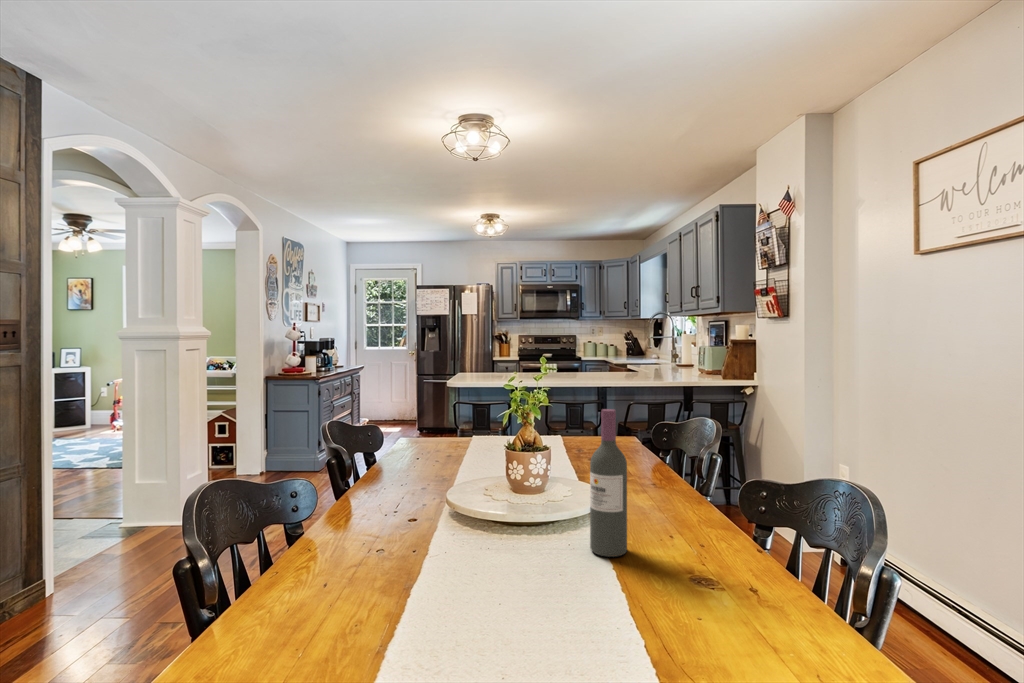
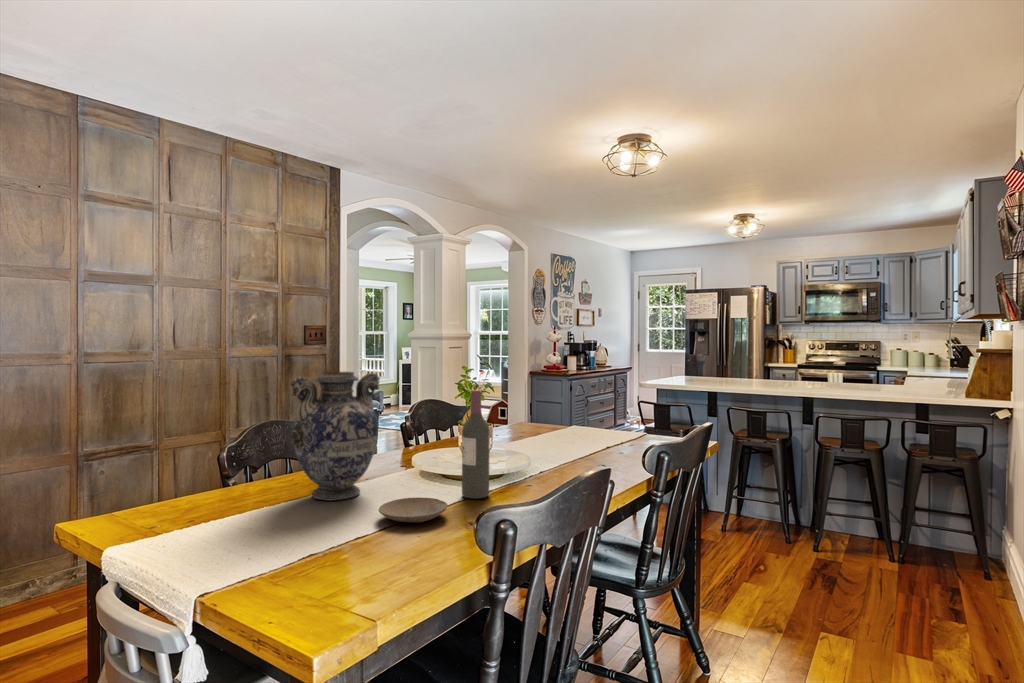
vase: none [372,396,507,619] -> present [291,372,380,501]
plate: none [585,570,686,620] -> present [379,498,448,522]

